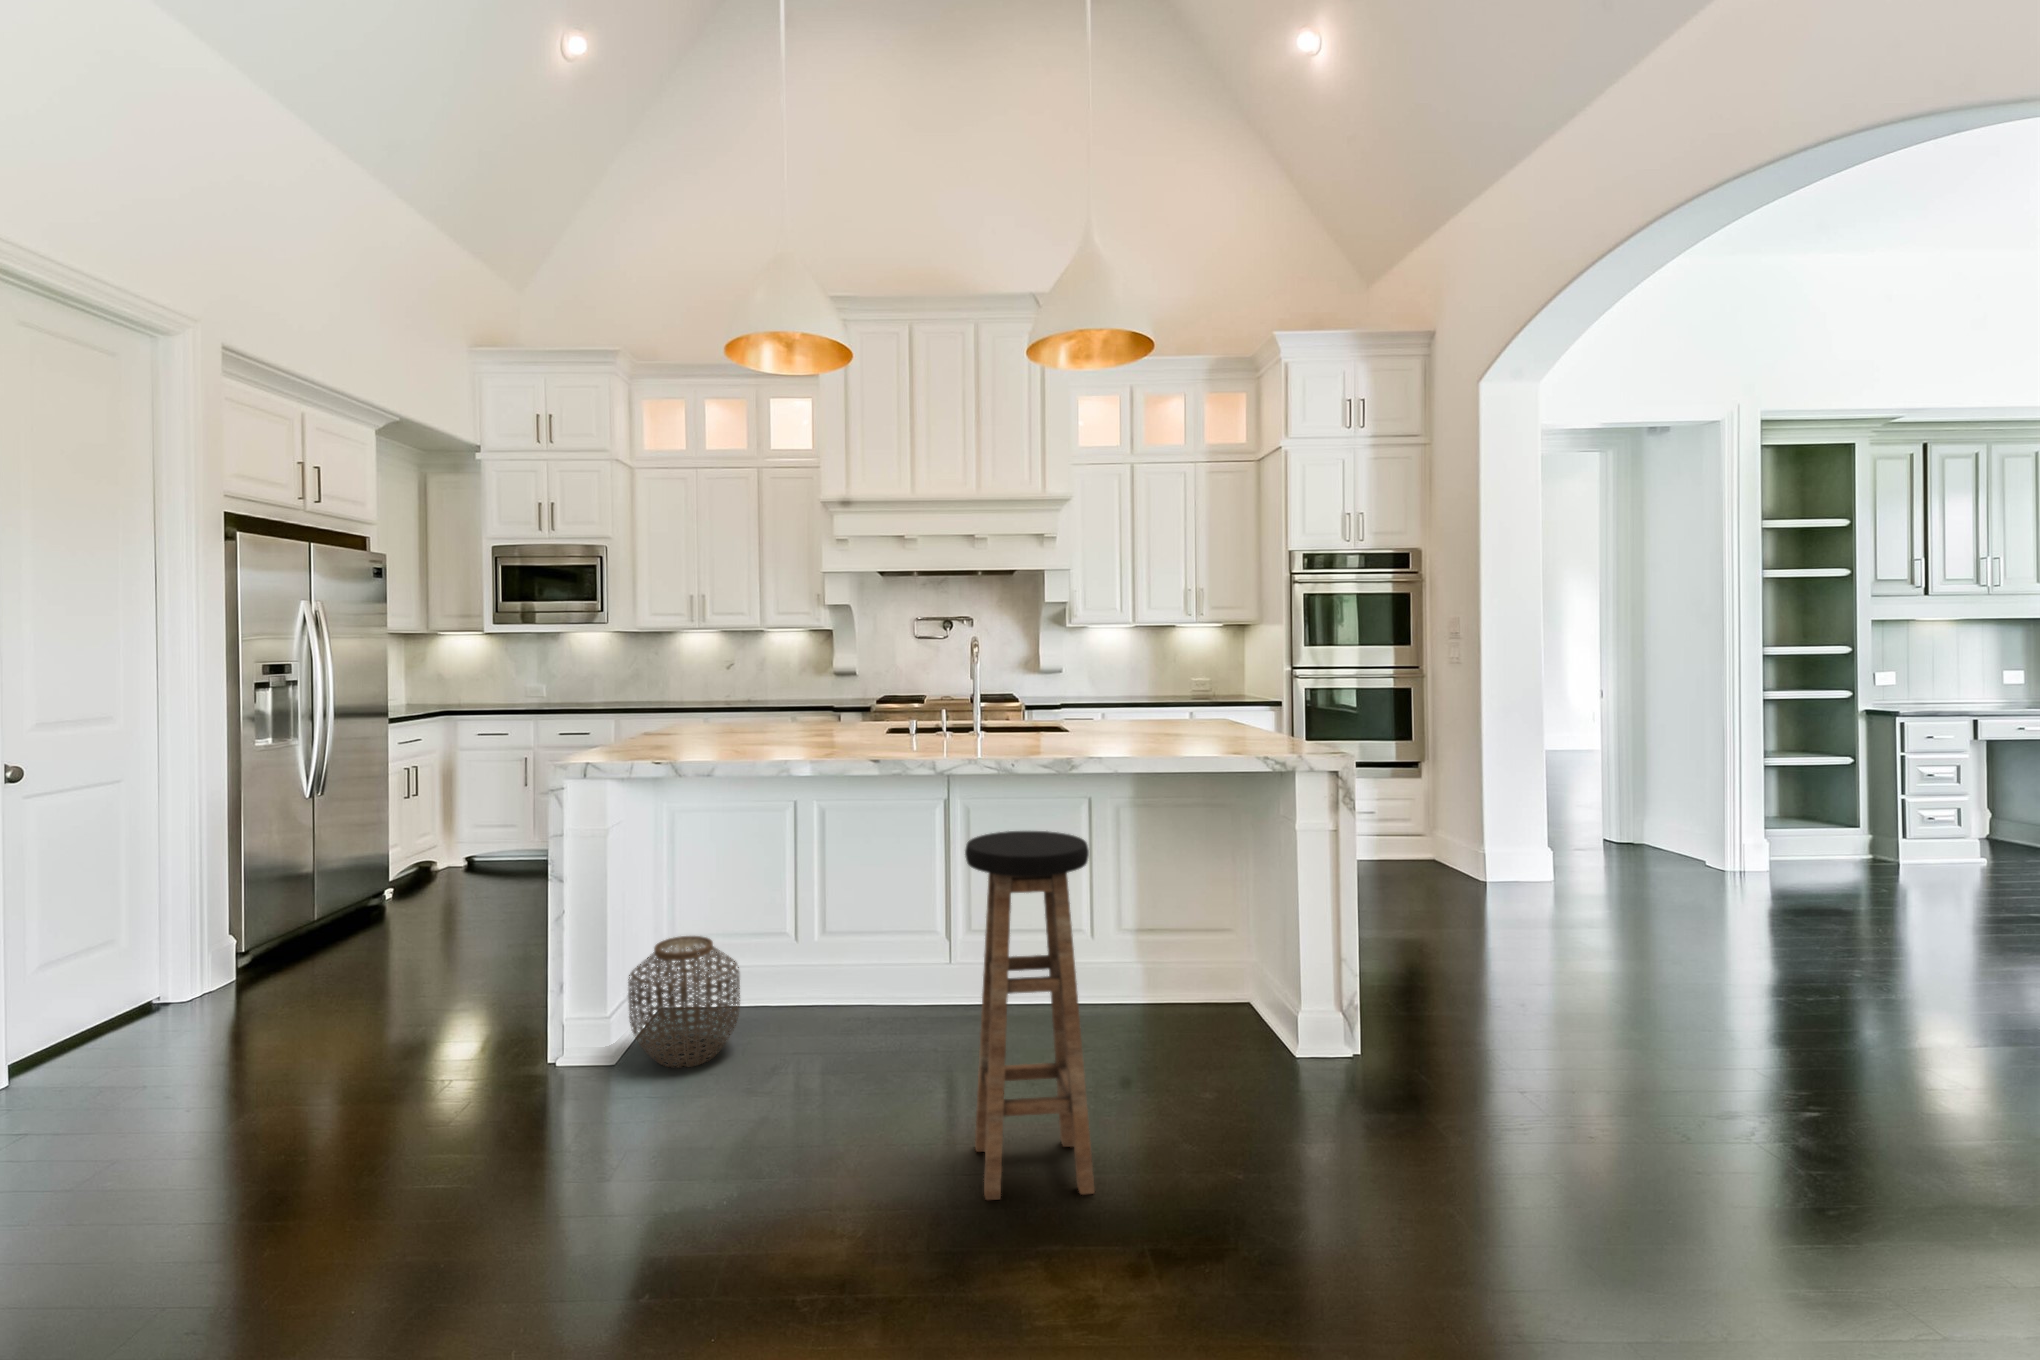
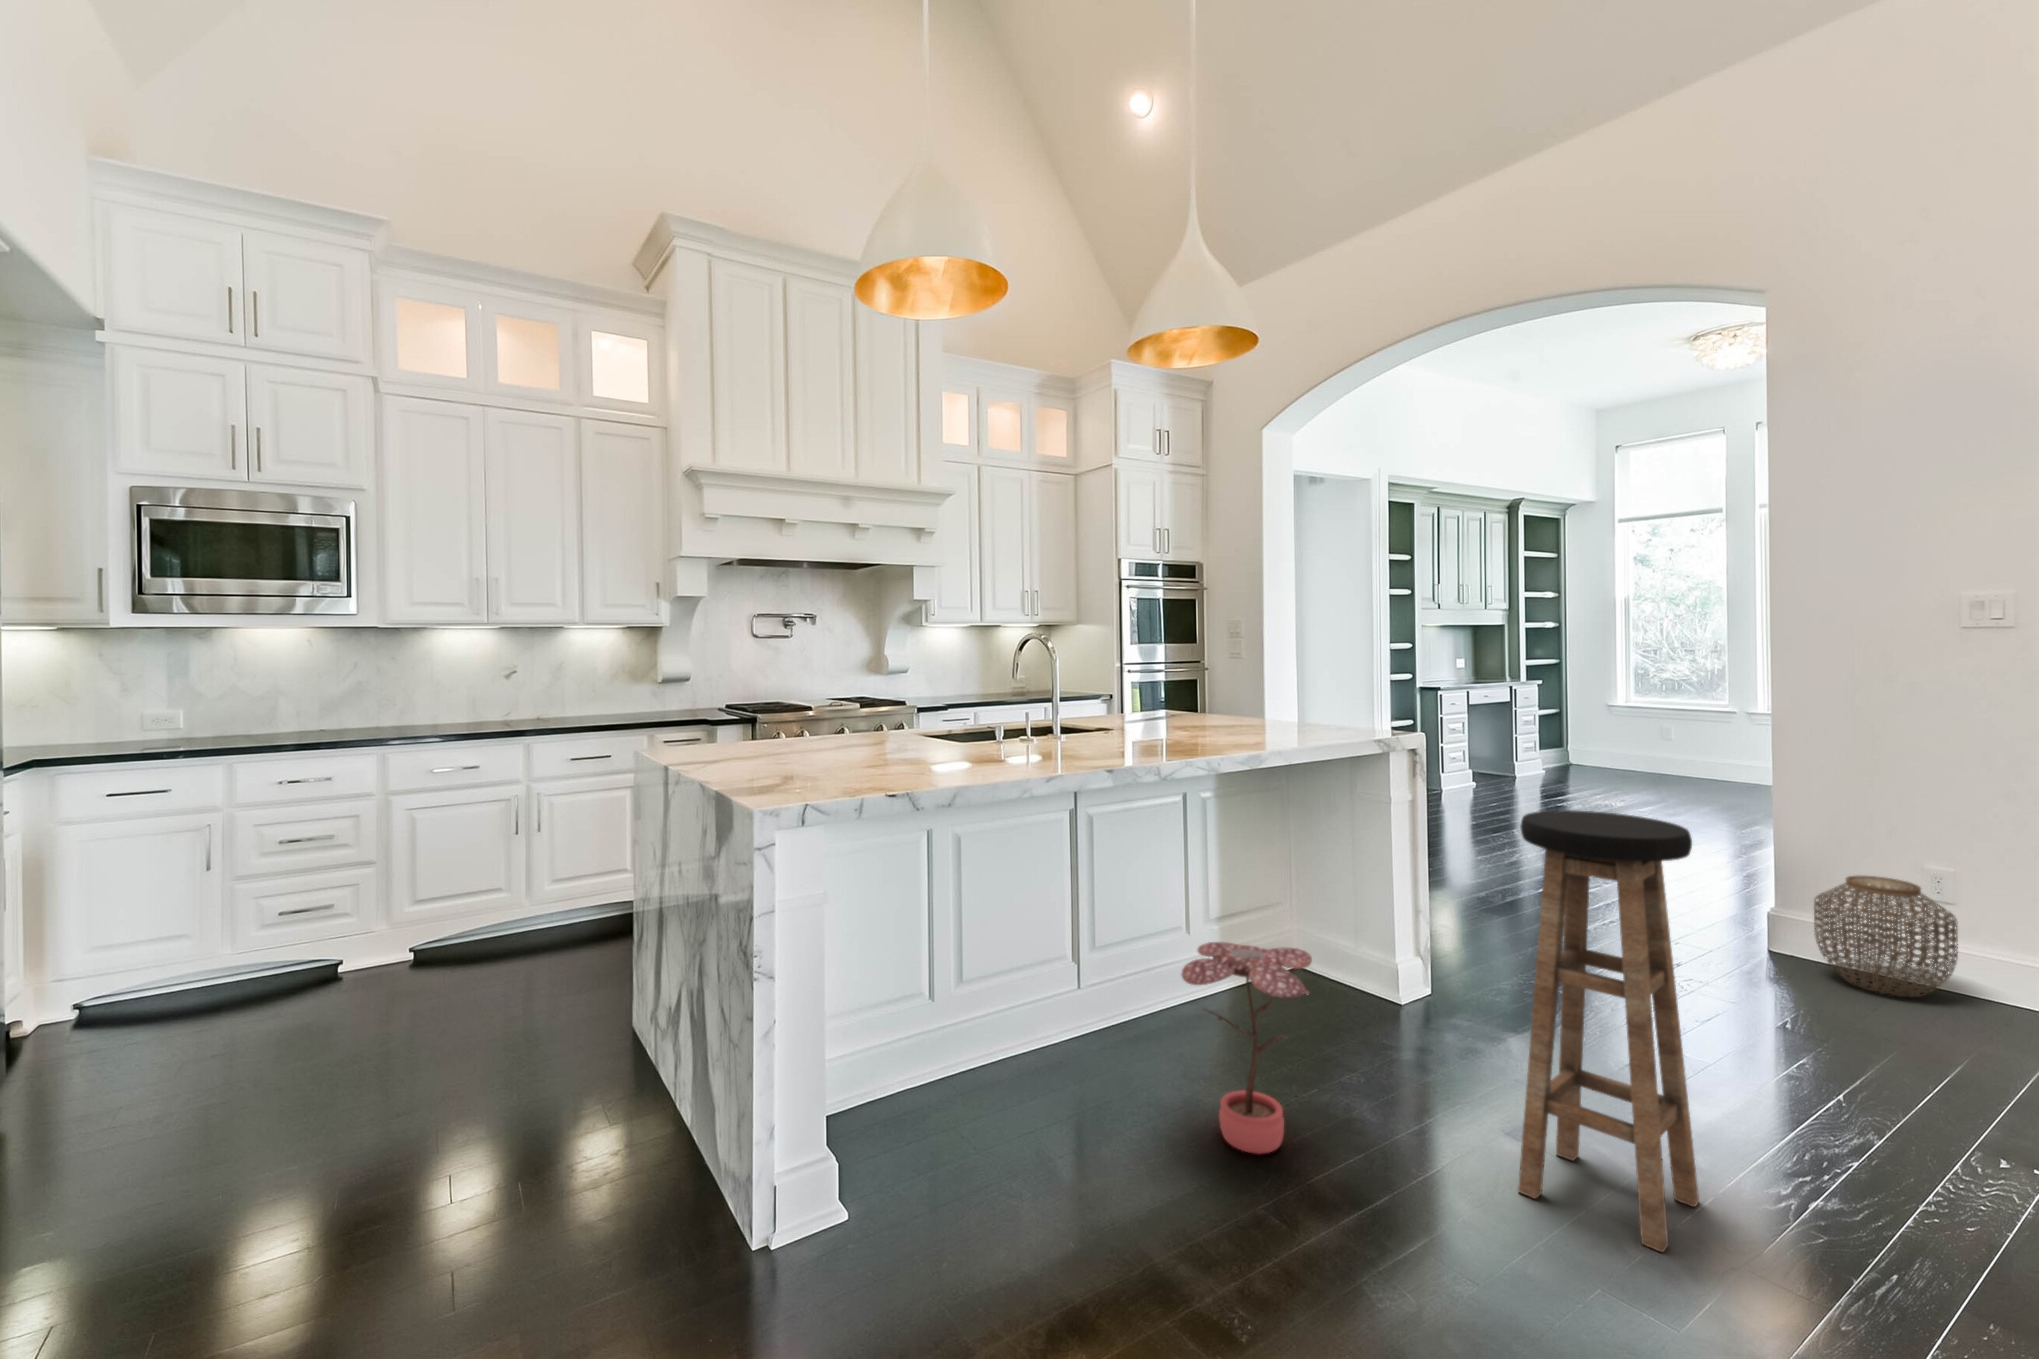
potted plant: none [815,914,930,1078] -> present [1182,942,1312,1154]
woven basket: present [628,936,740,1068] -> present [1814,875,1958,997]

